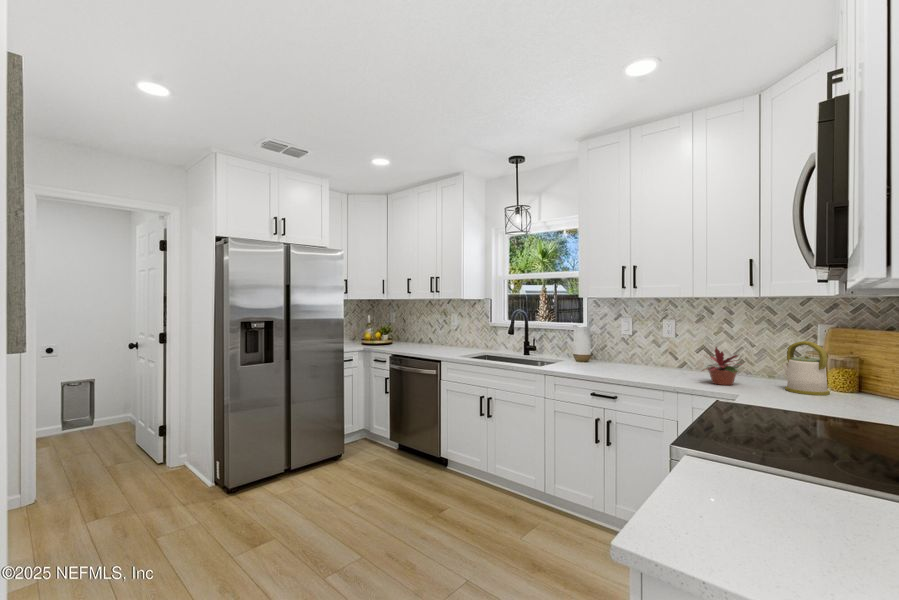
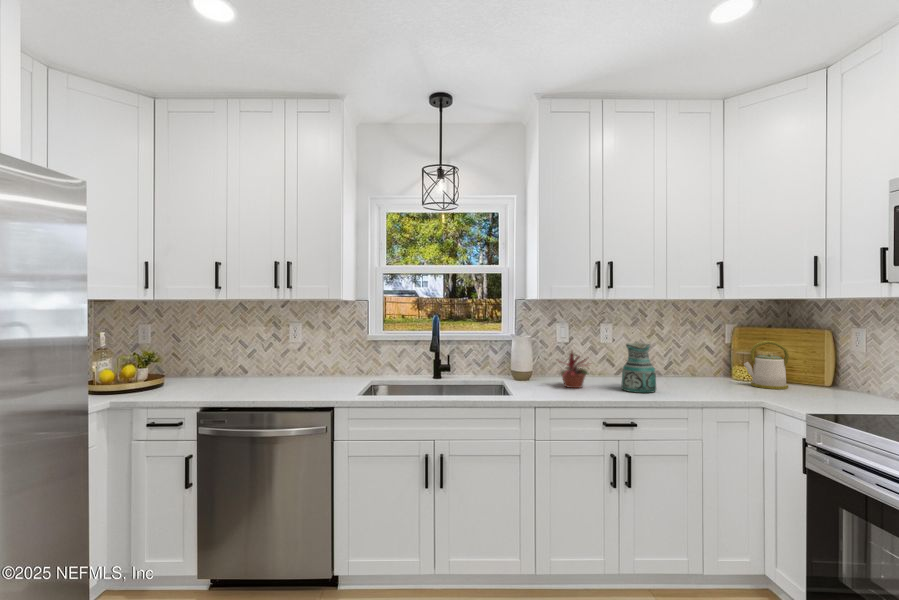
ceramic pitcher: none [628,334,660,378] -> present [621,342,656,393]
potted plant: present [704,347,738,385] -> present [560,352,589,388]

